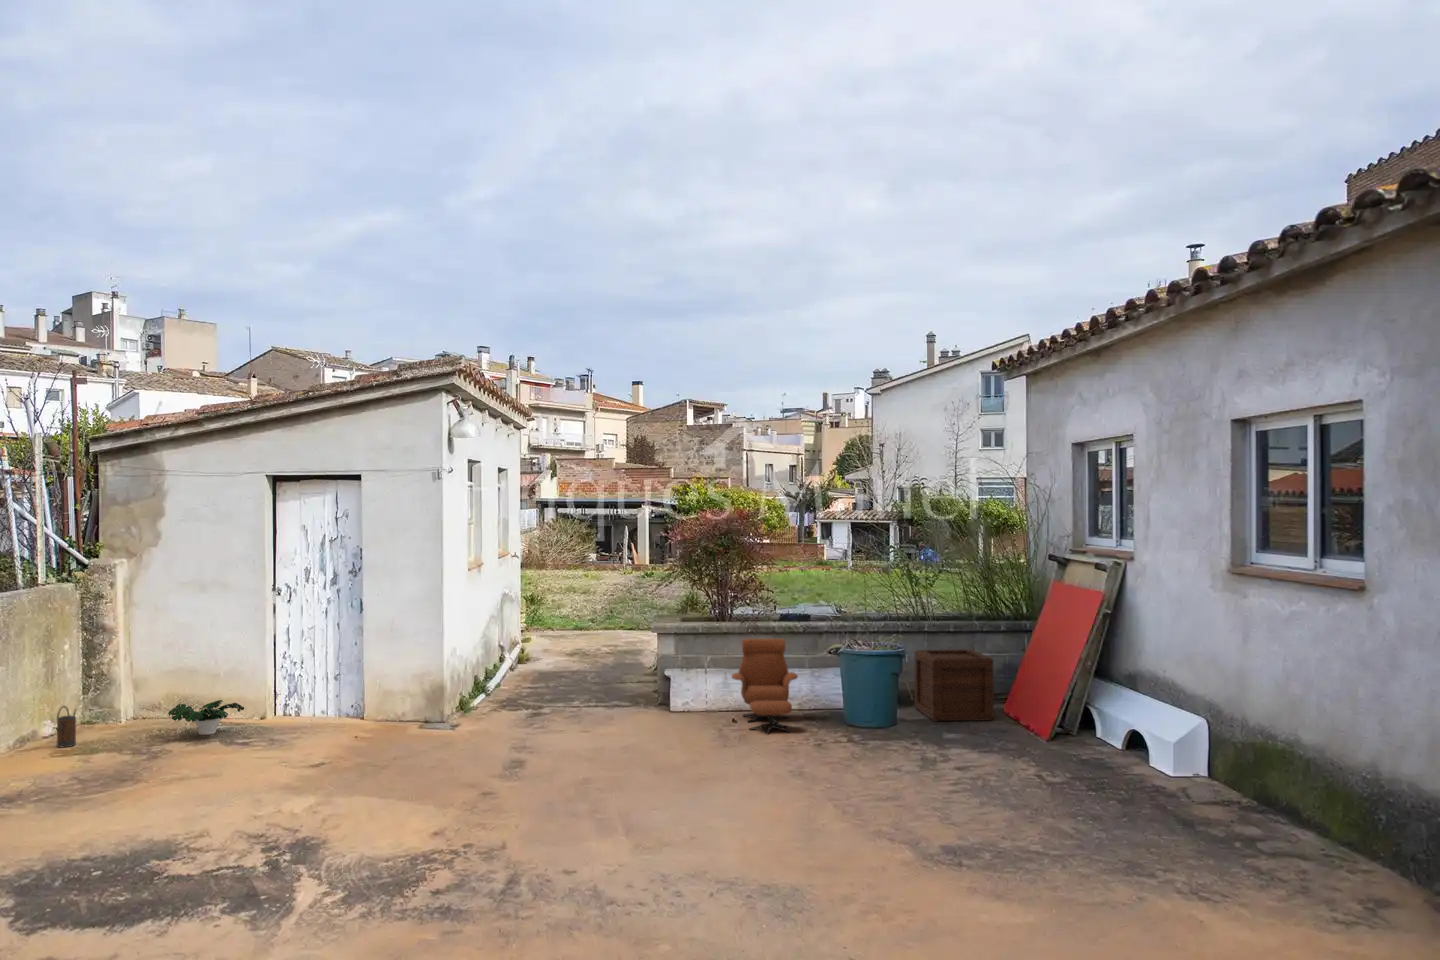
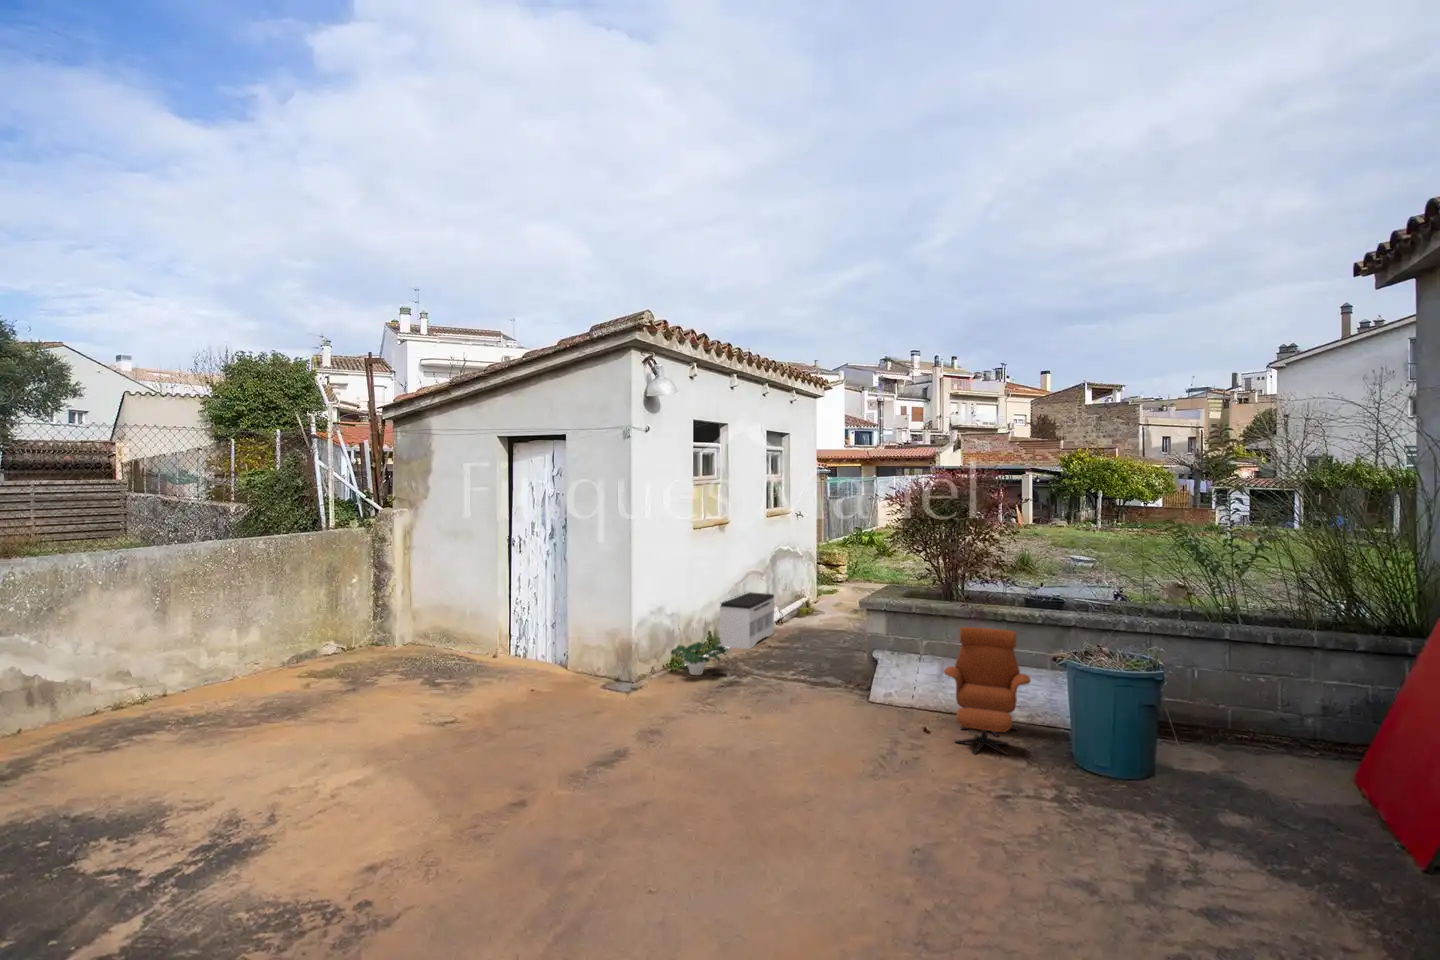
bench: none [483,635,530,690] -> present [718,592,774,649]
wooden crate: present [915,649,994,721] -> none [1208,662,1341,782]
potted plant: present [168,700,244,735] -> present [671,642,727,675]
watering can: present [57,706,76,747] -> none [329,631,354,667]

